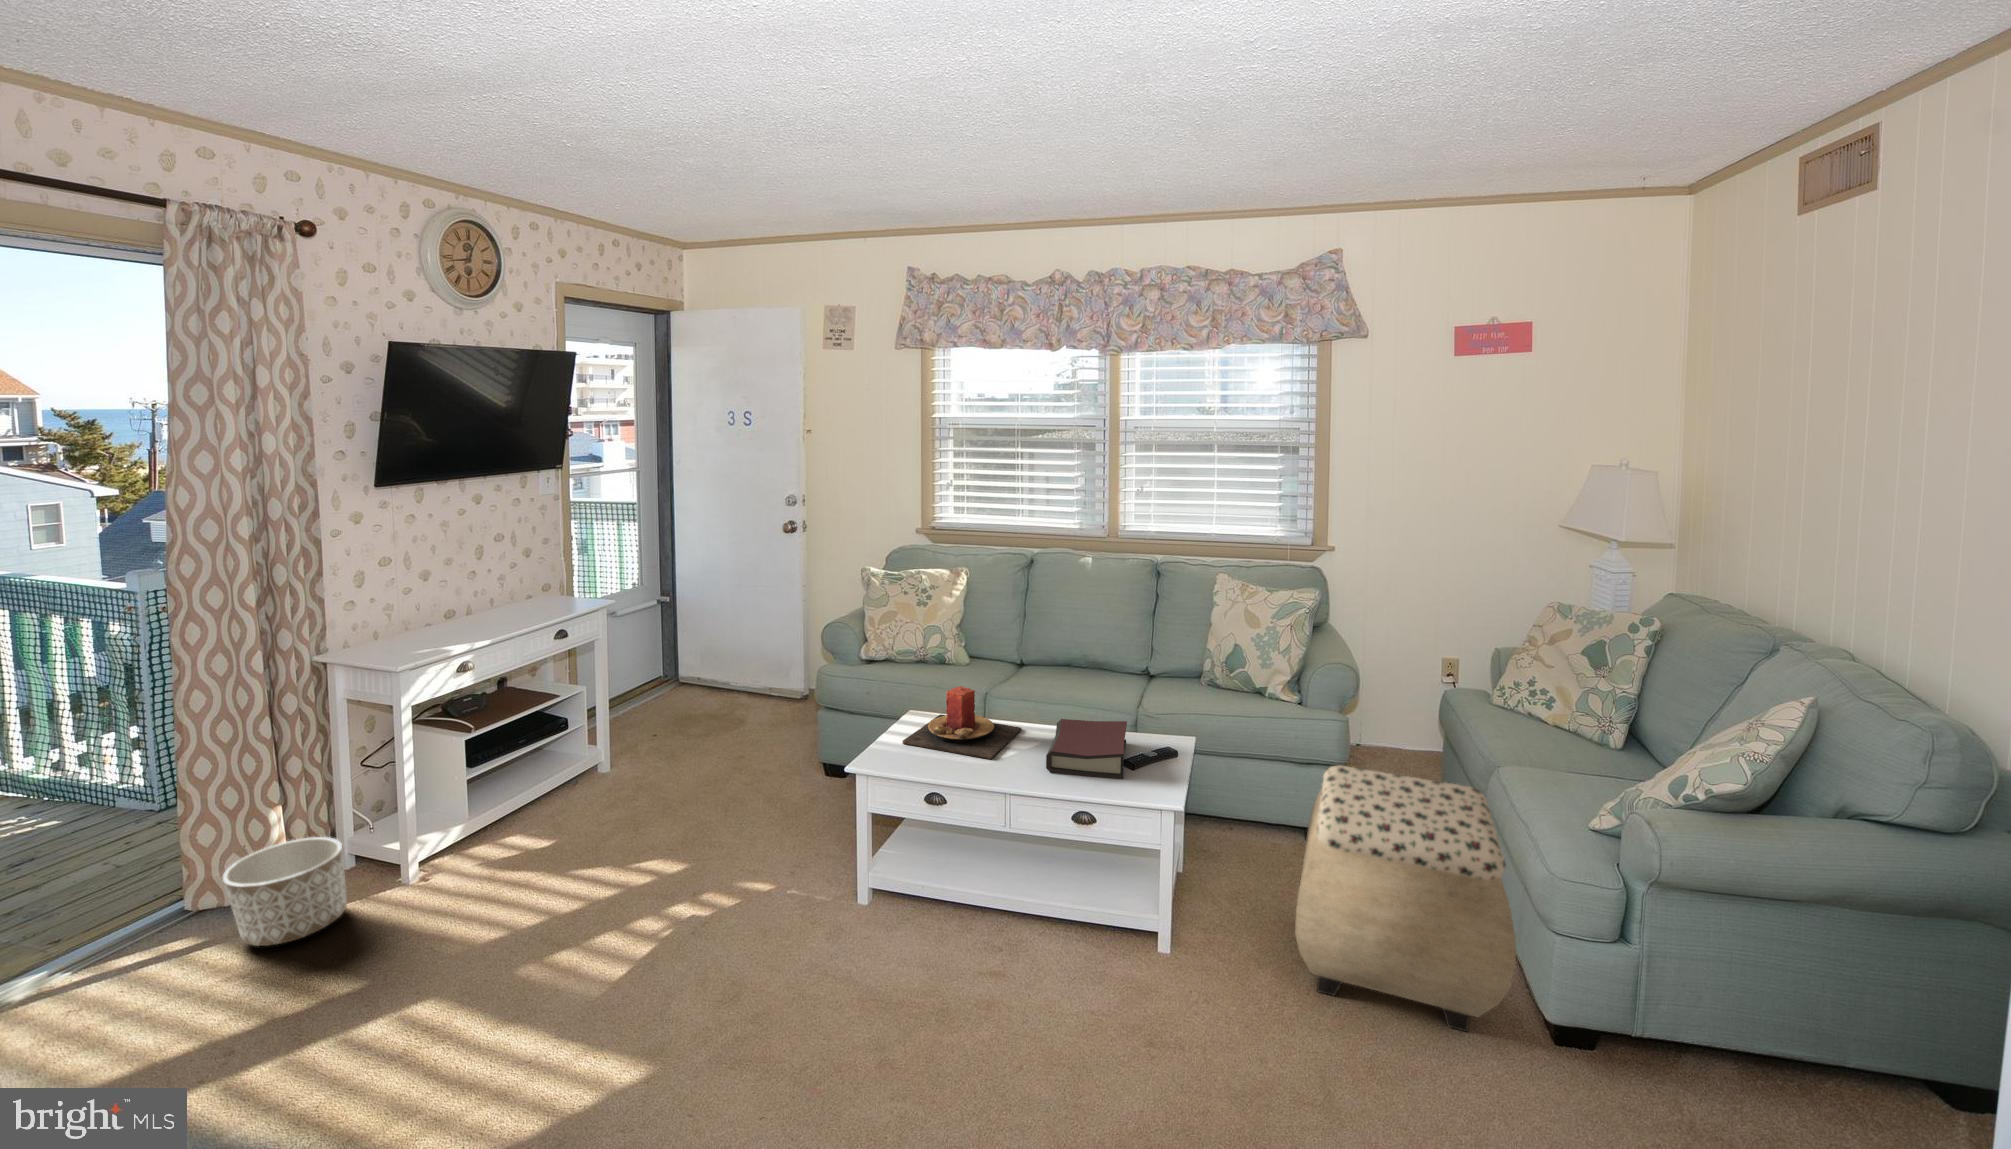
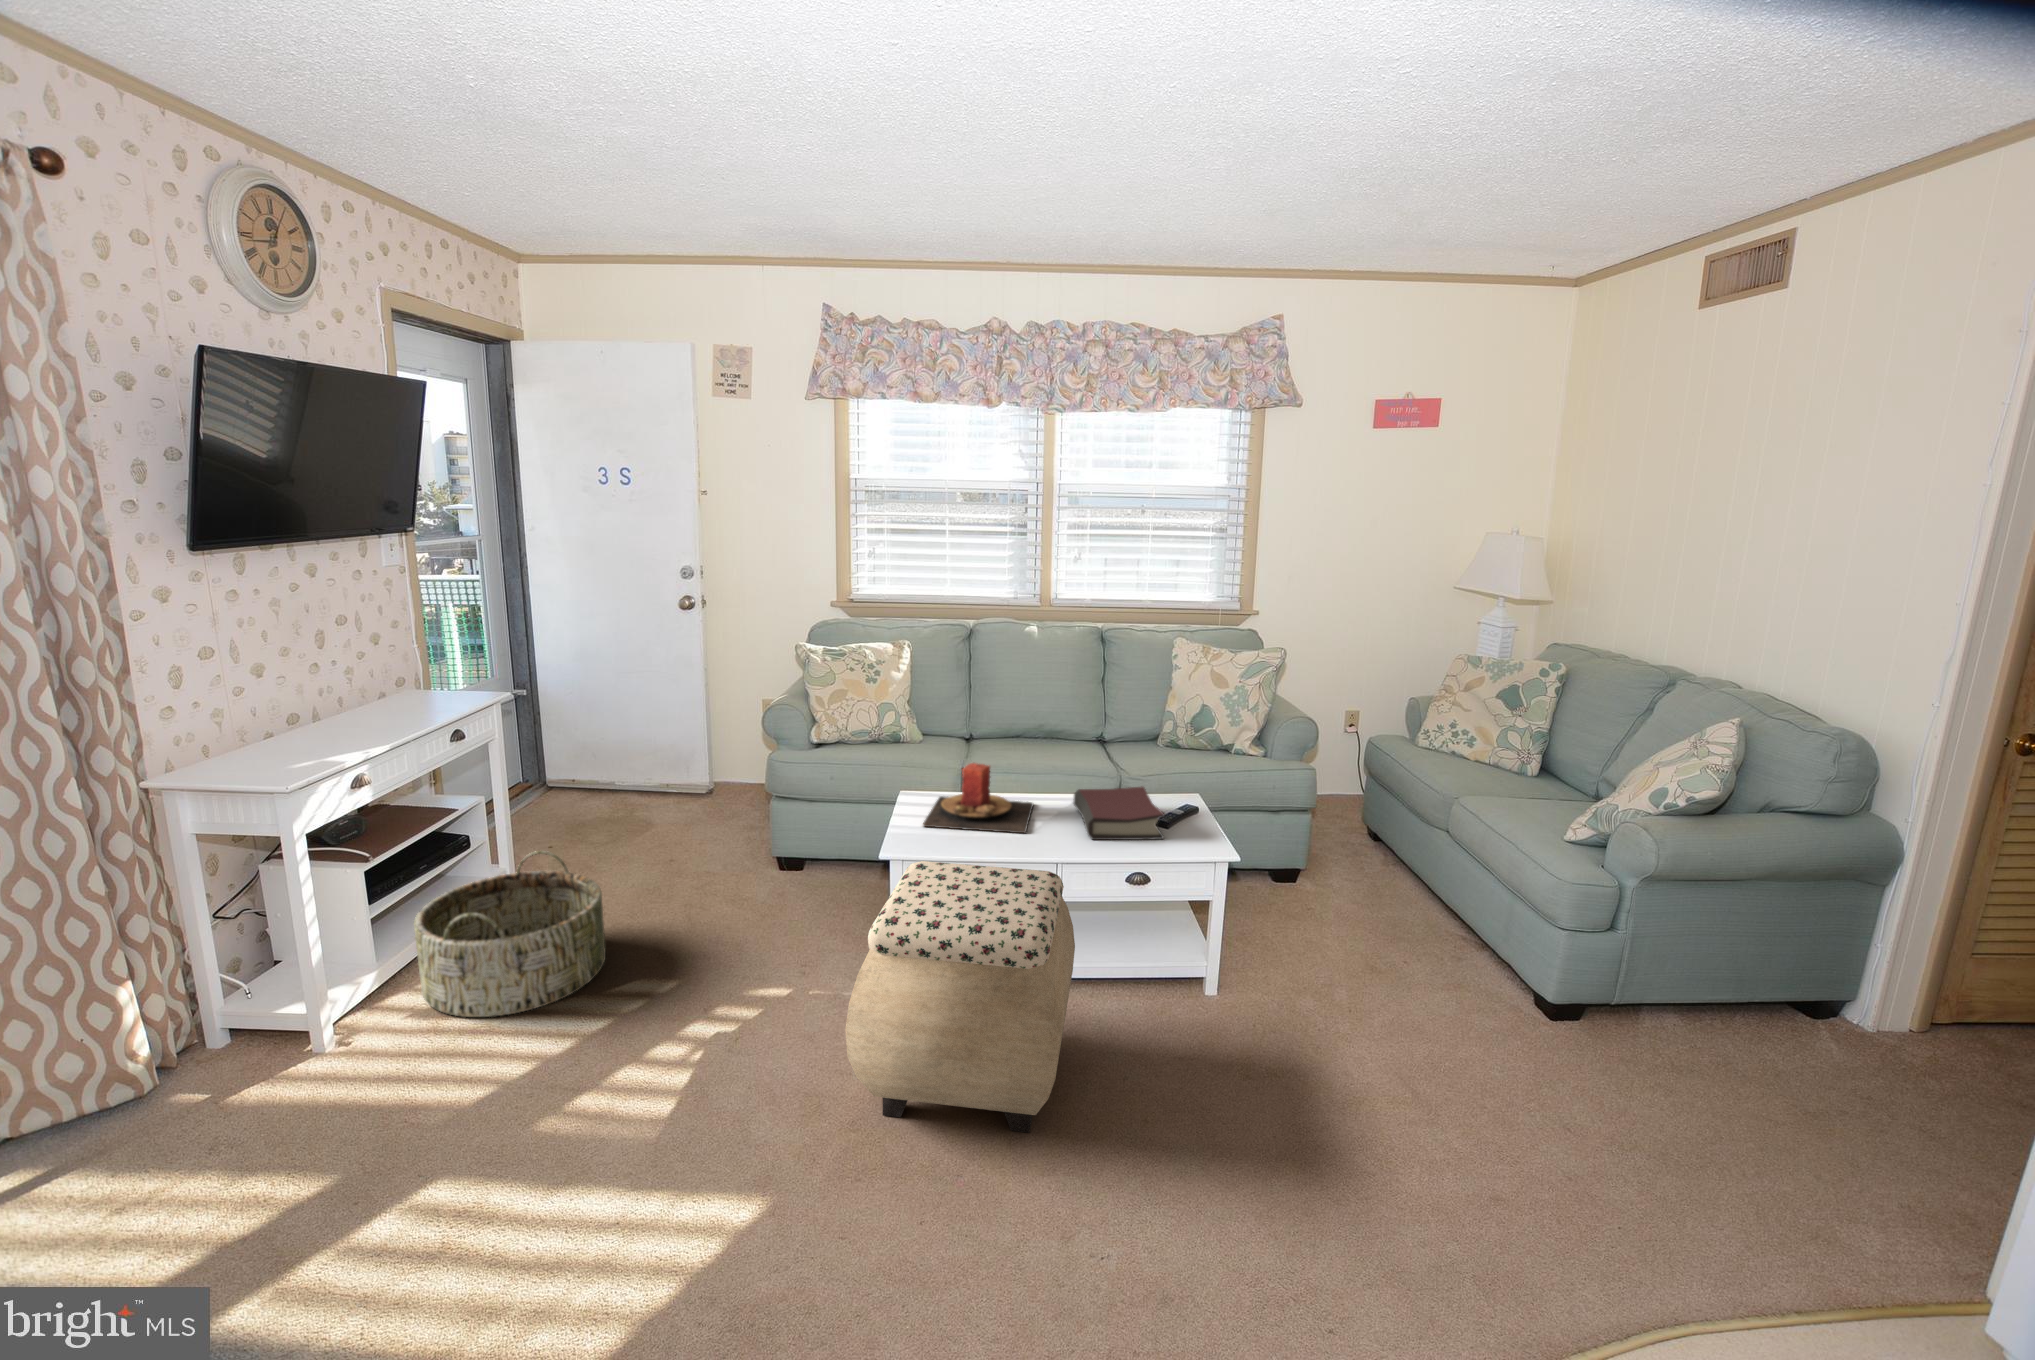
basket: none [491,735,652,873] -> present [414,851,606,1017]
ottoman: present [1295,765,1516,1032] -> present [845,861,1075,1133]
planter: present [223,837,347,946] -> none [109,1000,265,1141]

